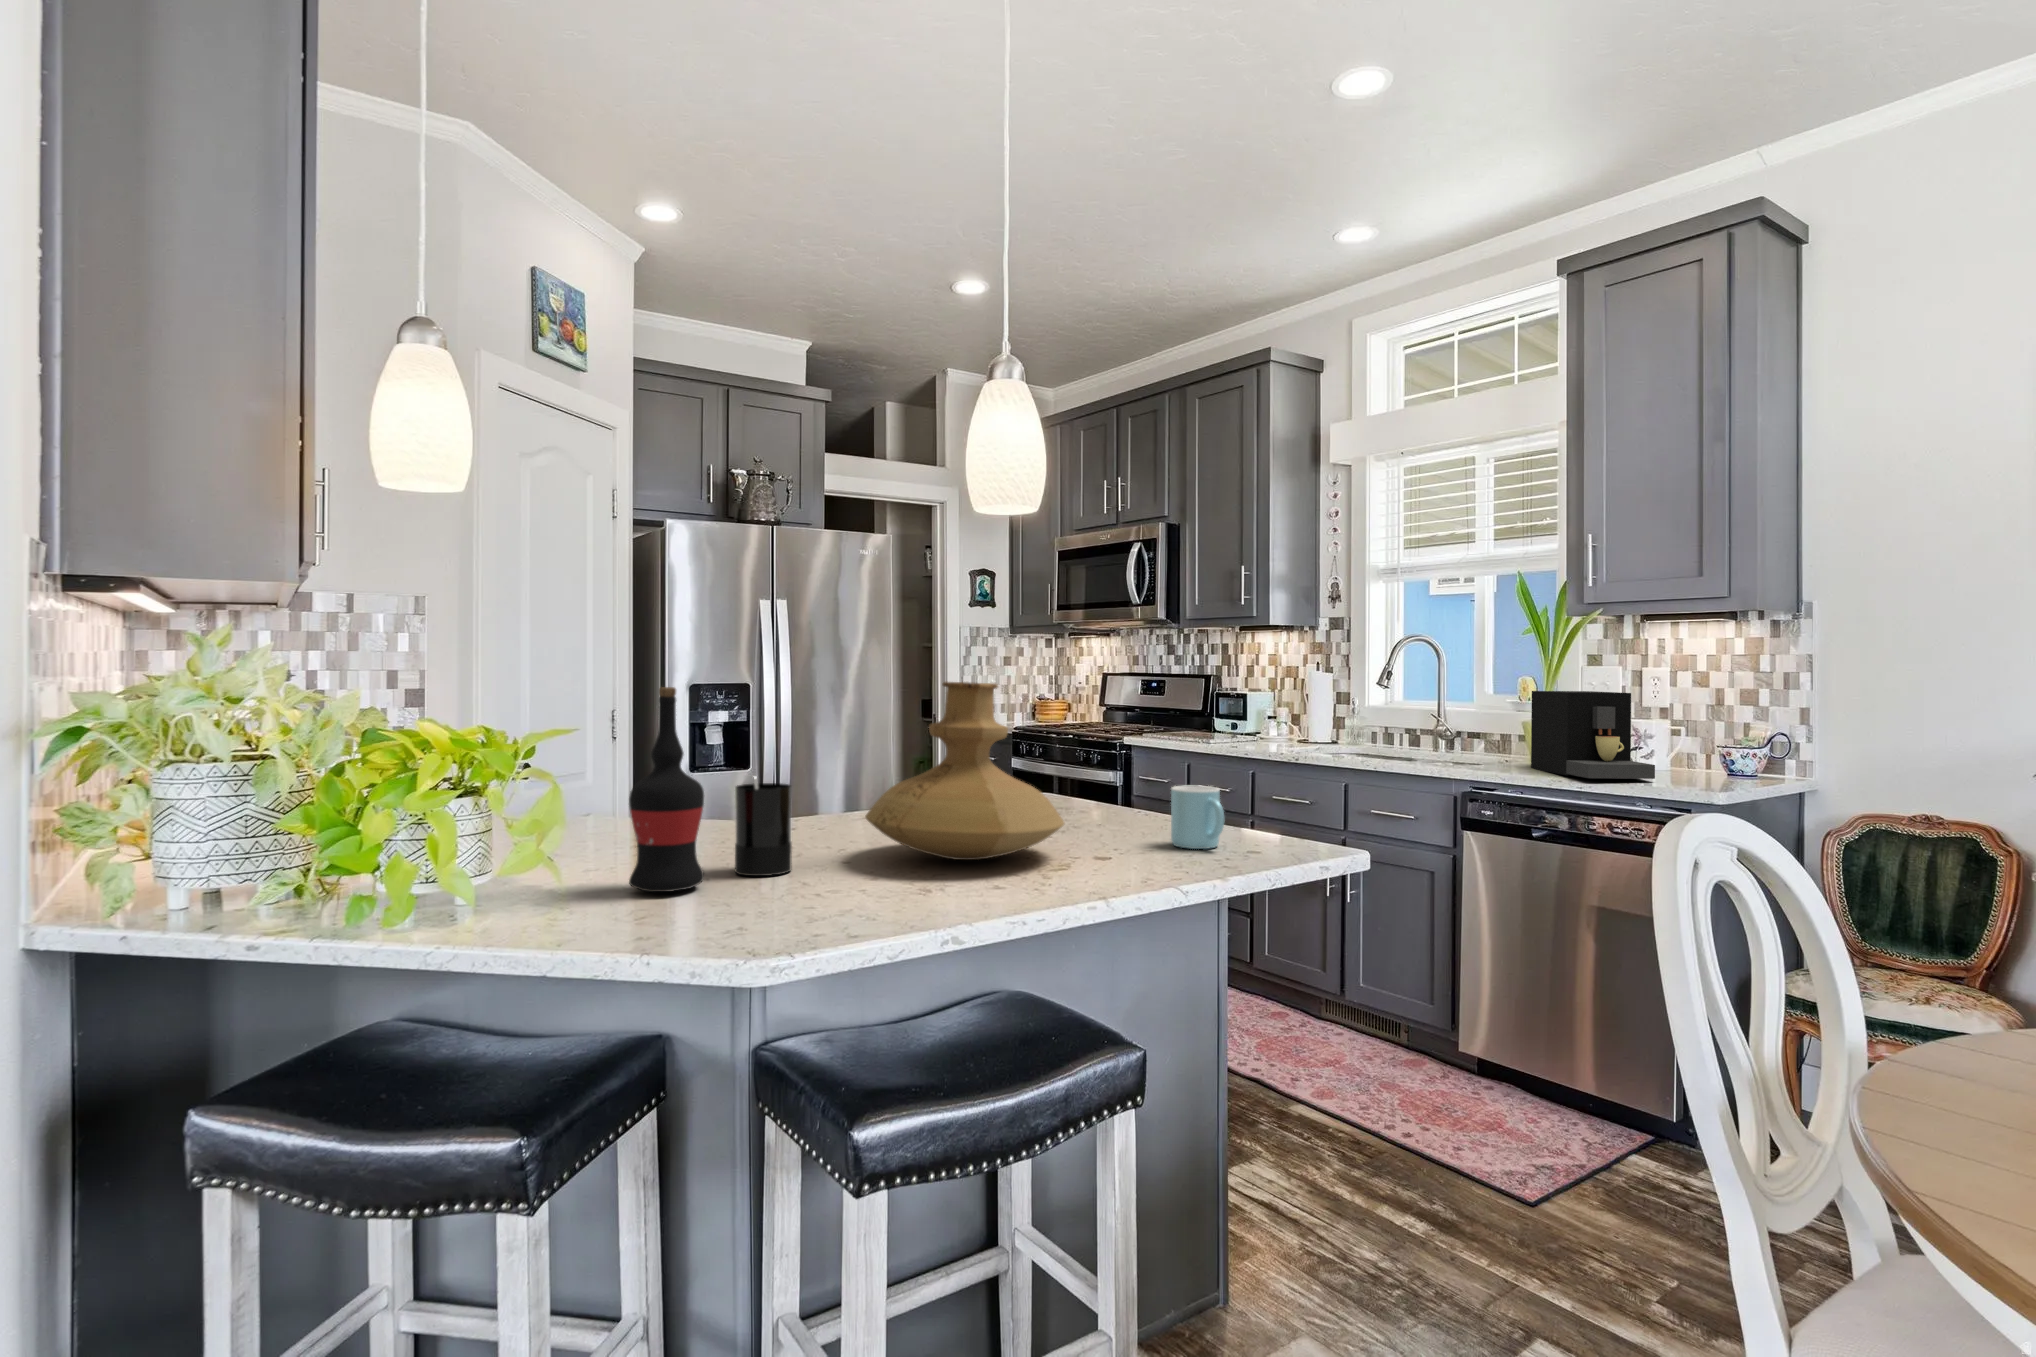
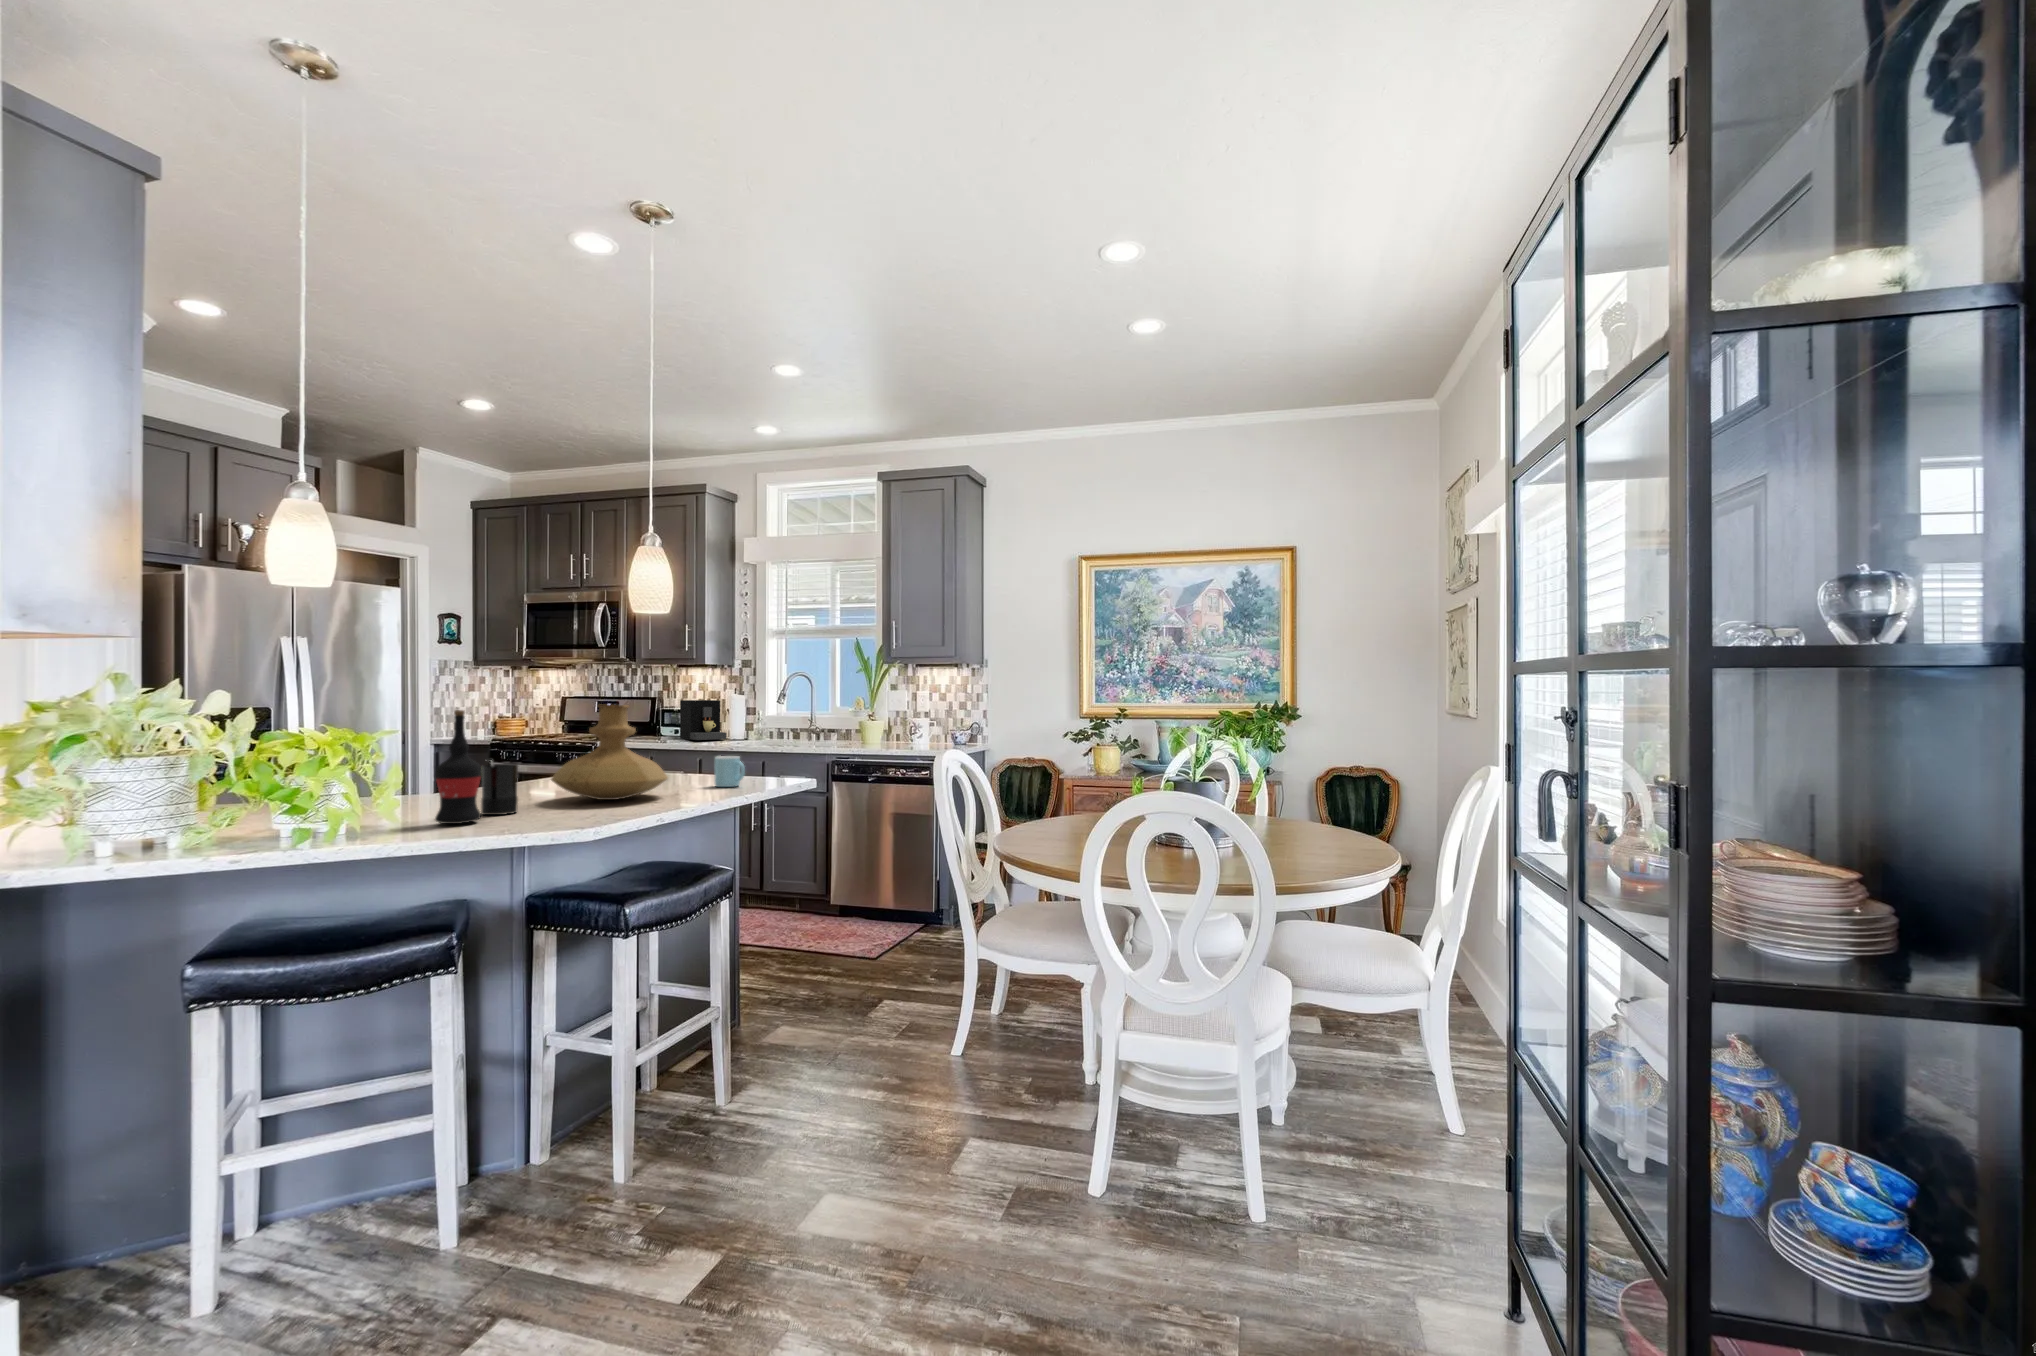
coffee maker: present [1531,691,1655,779] -> present [680,700,726,740]

